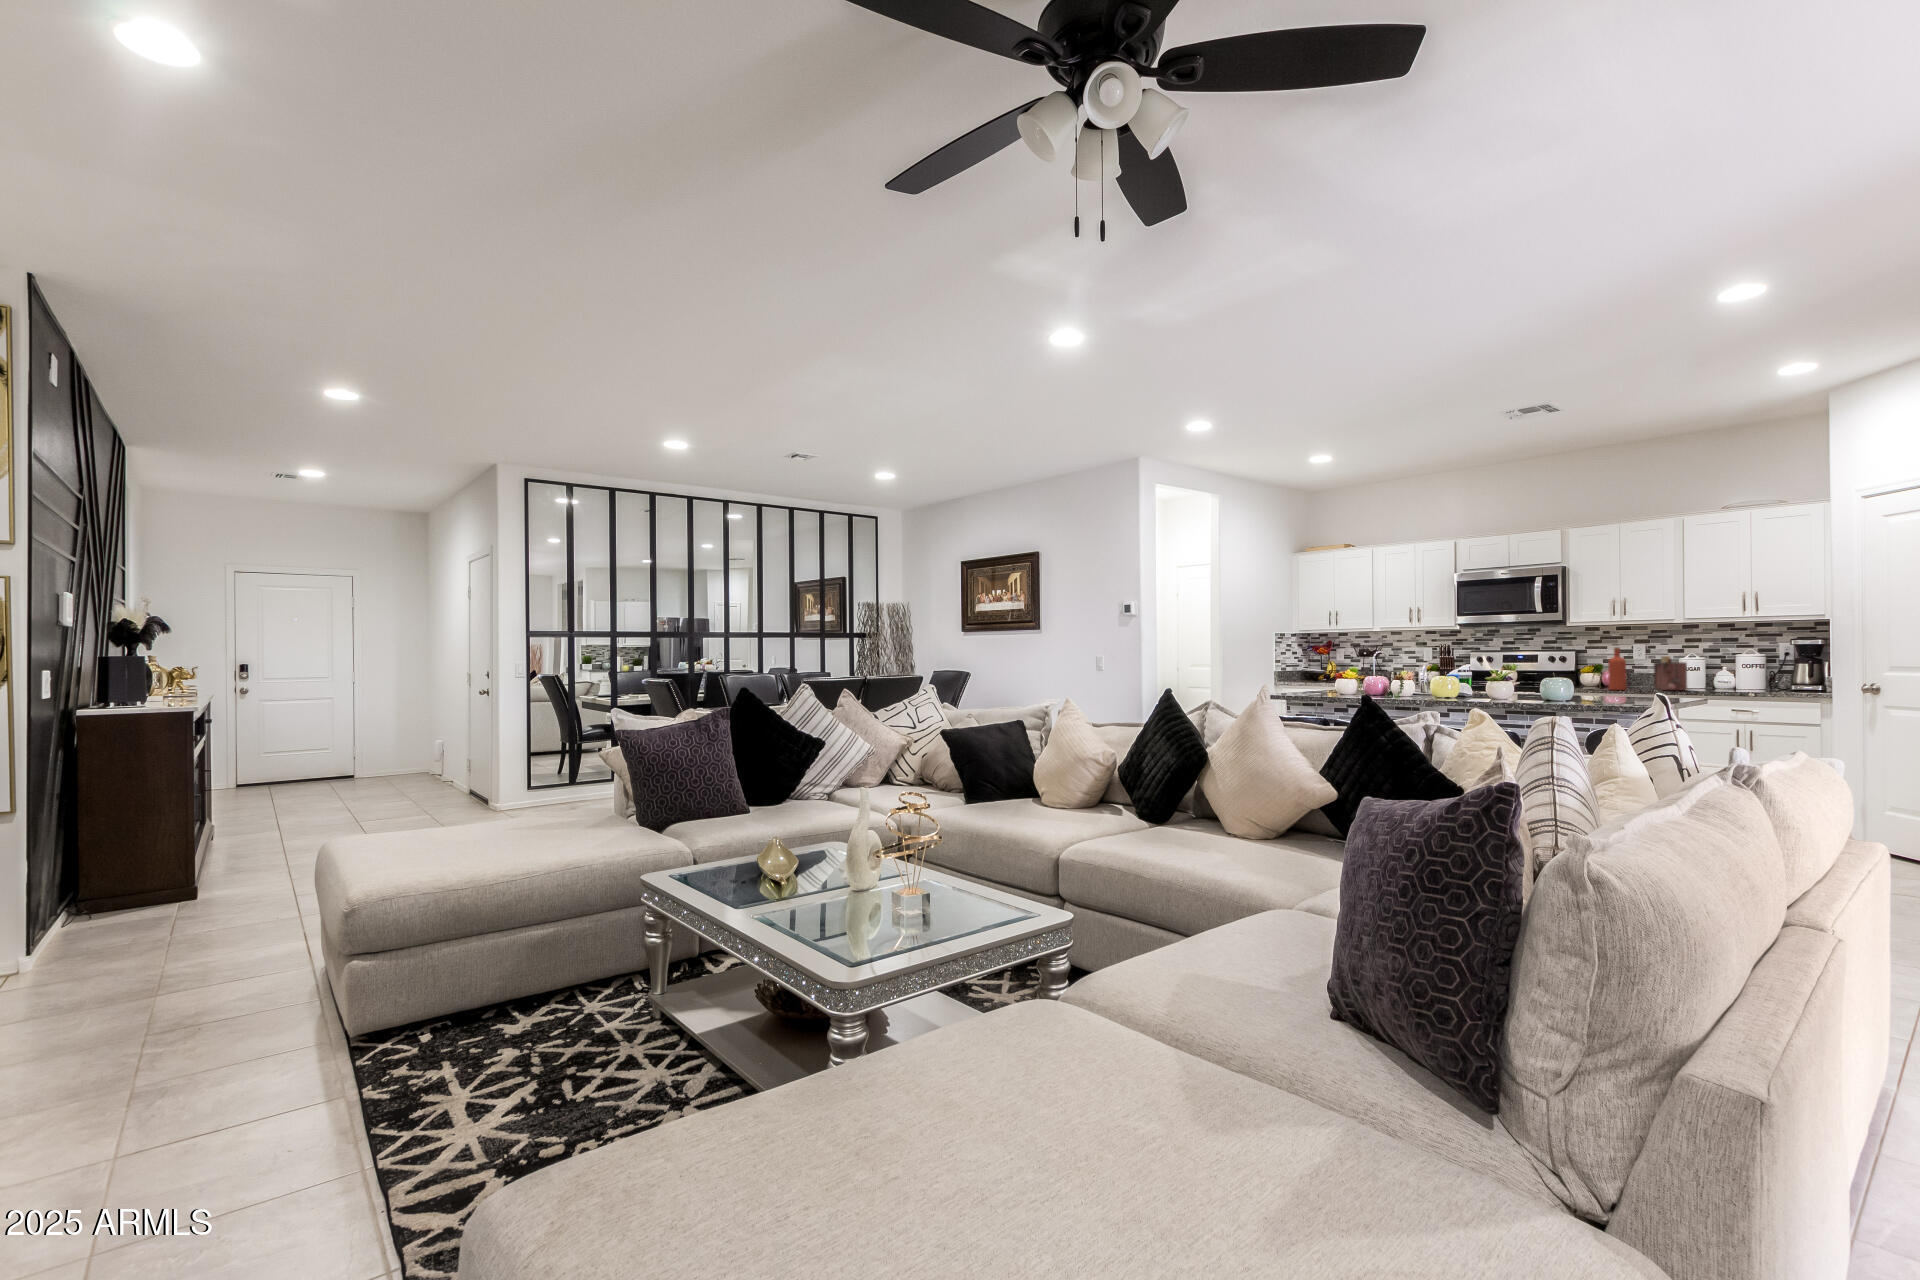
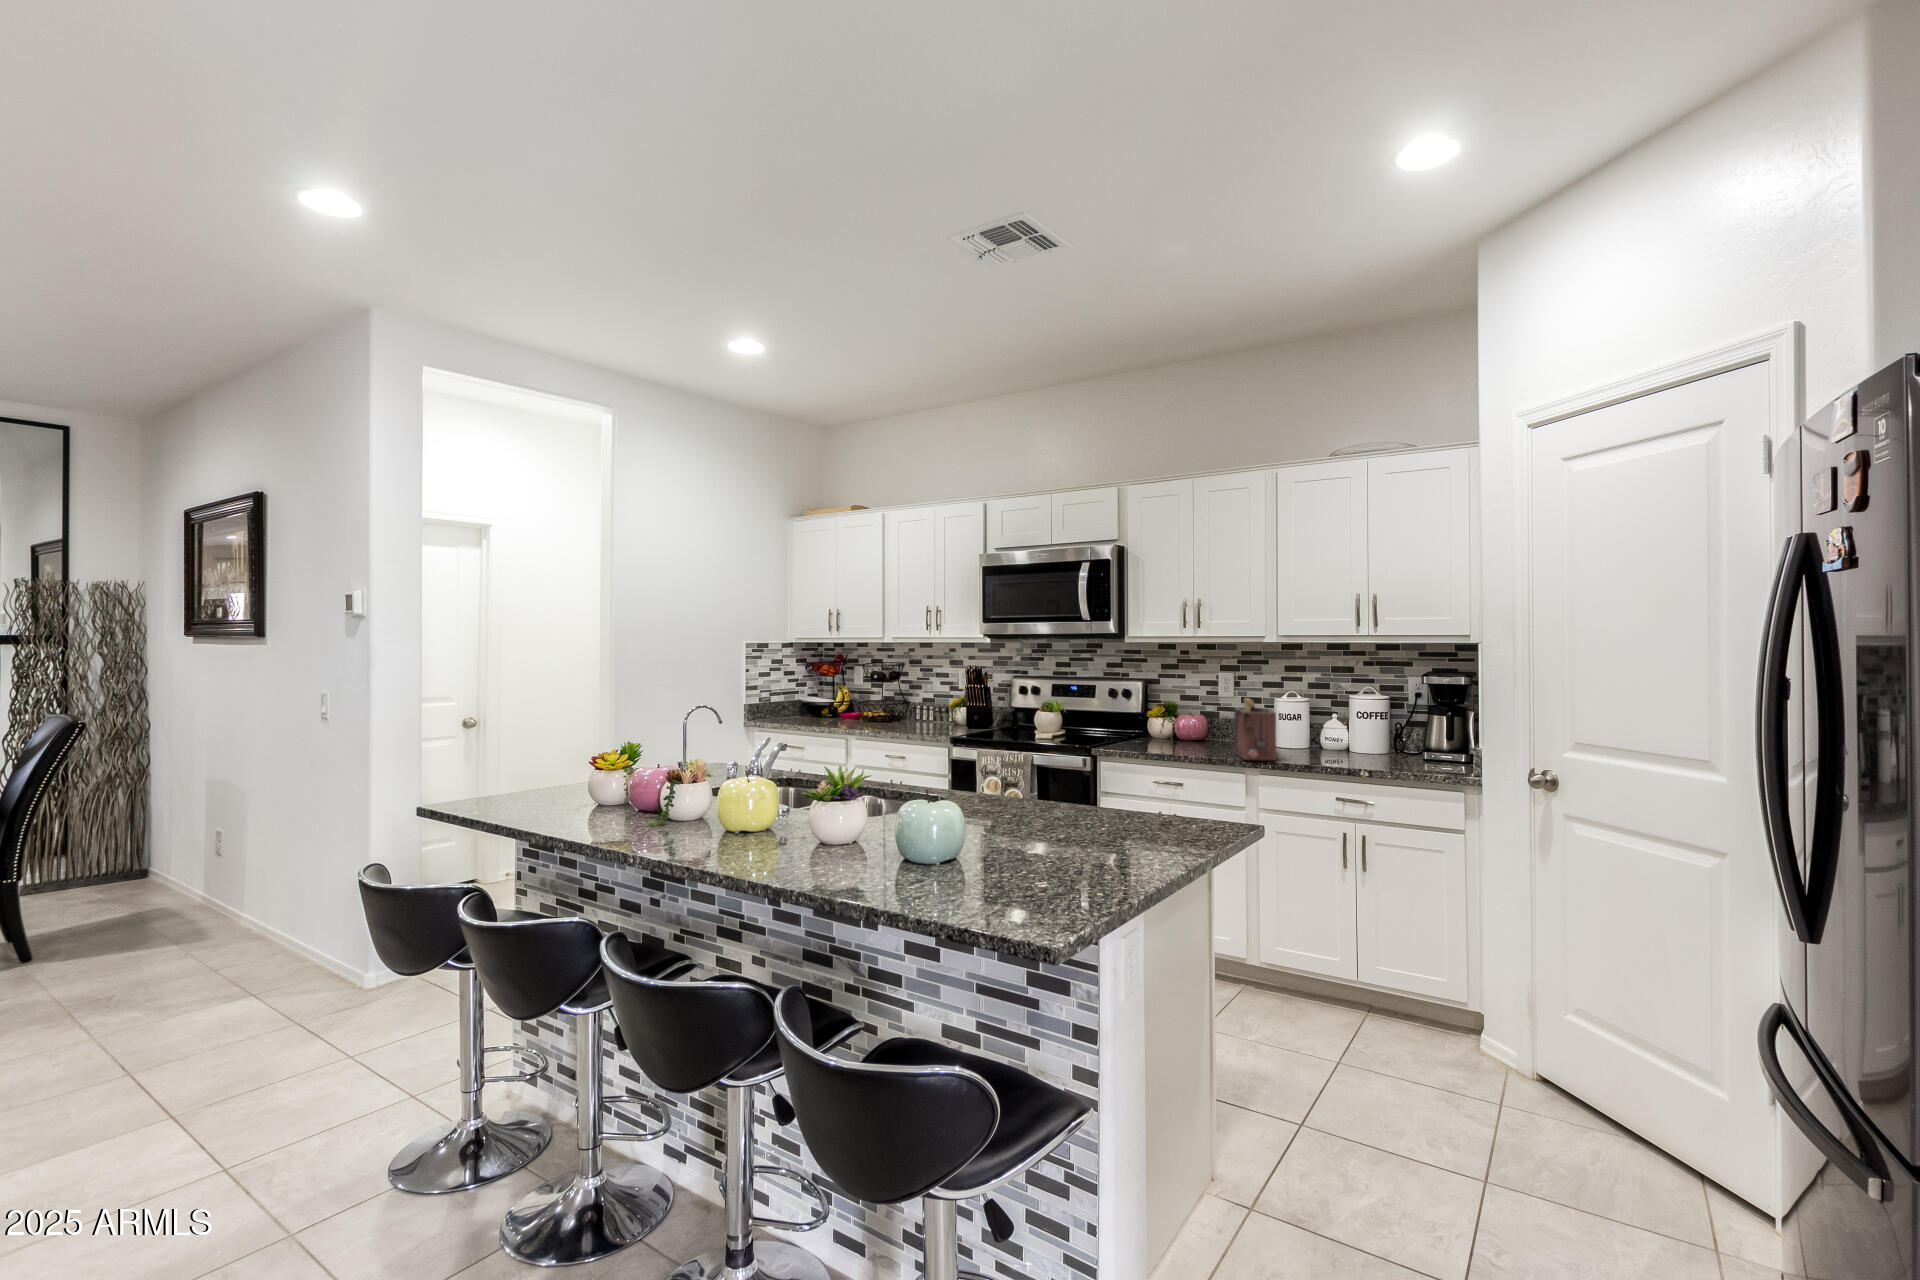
bottle: present [1608,647,1627,690] -> none [1168,683,1193,757]

